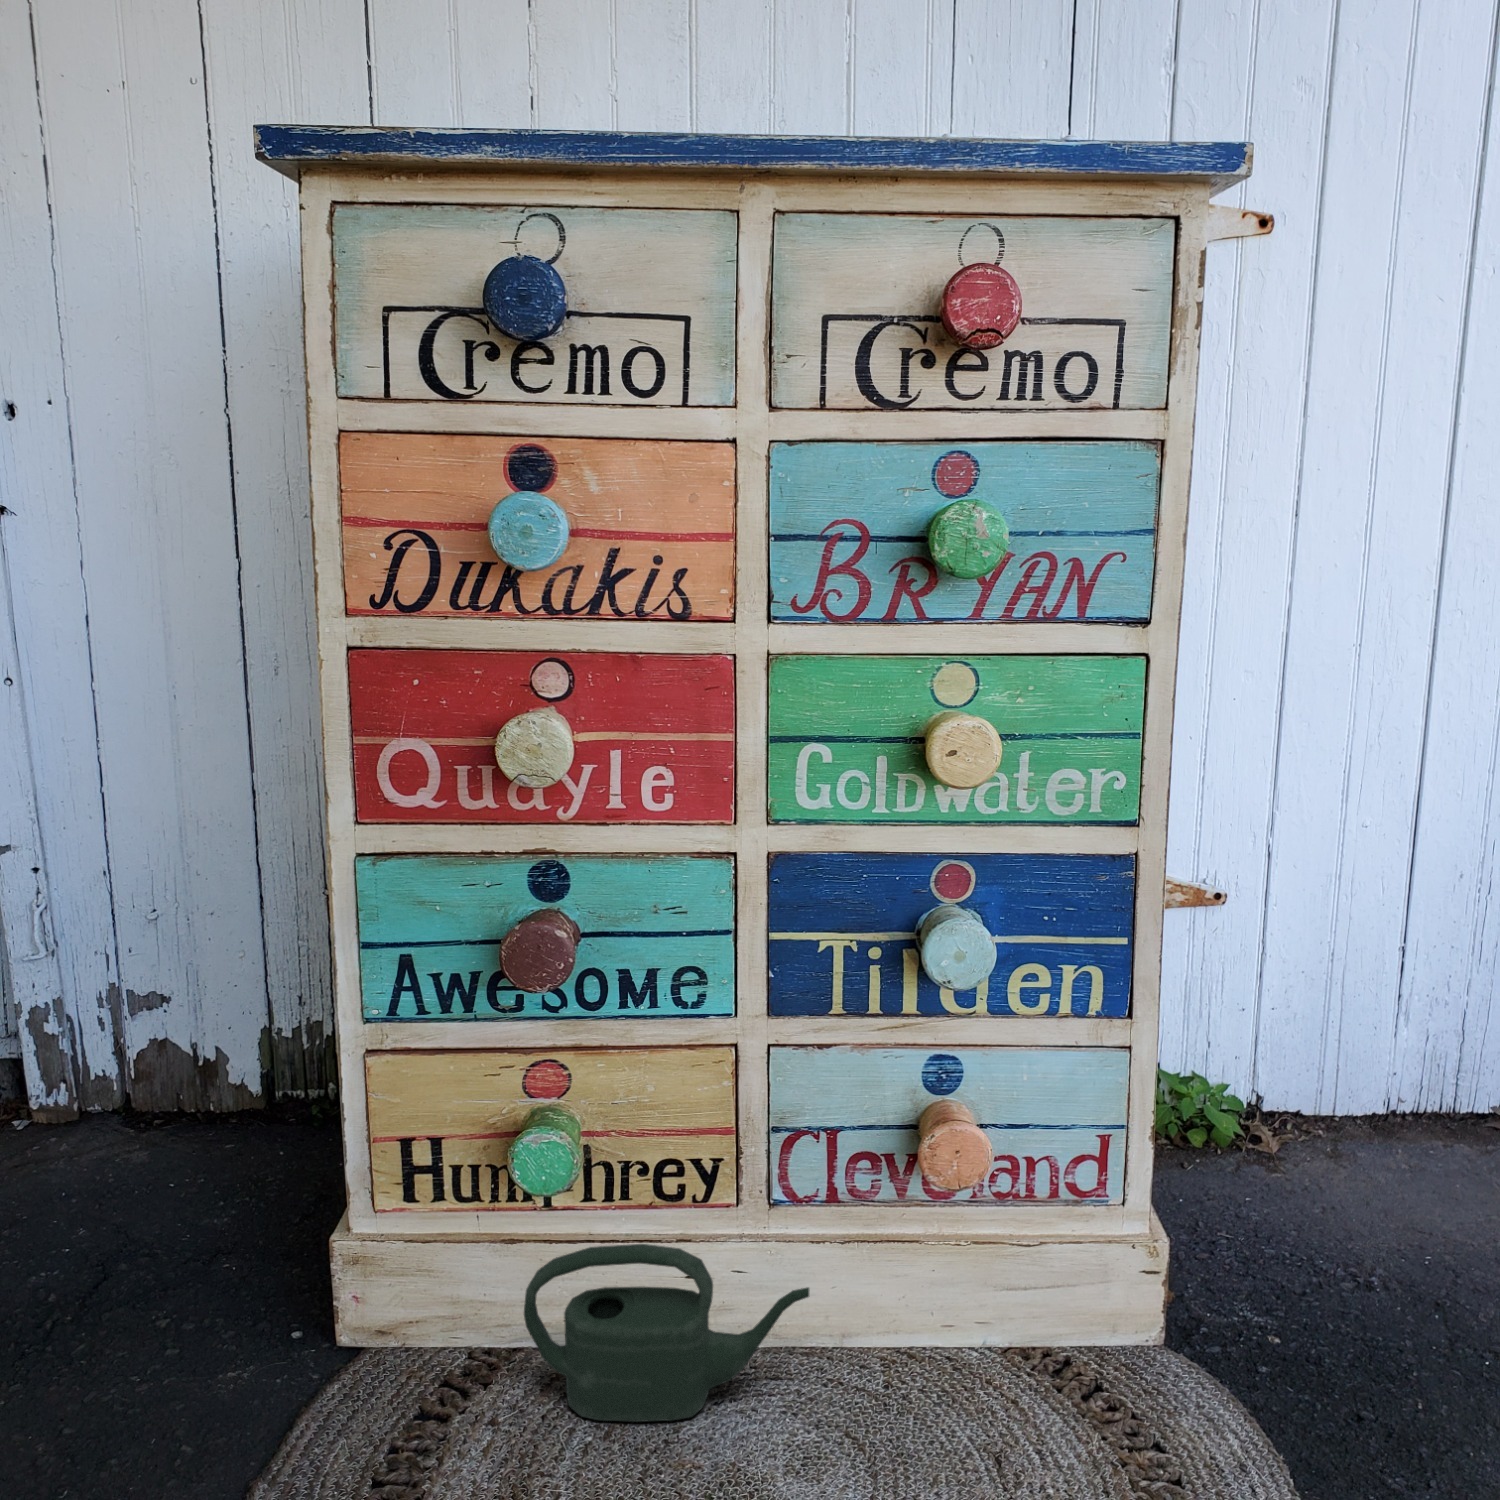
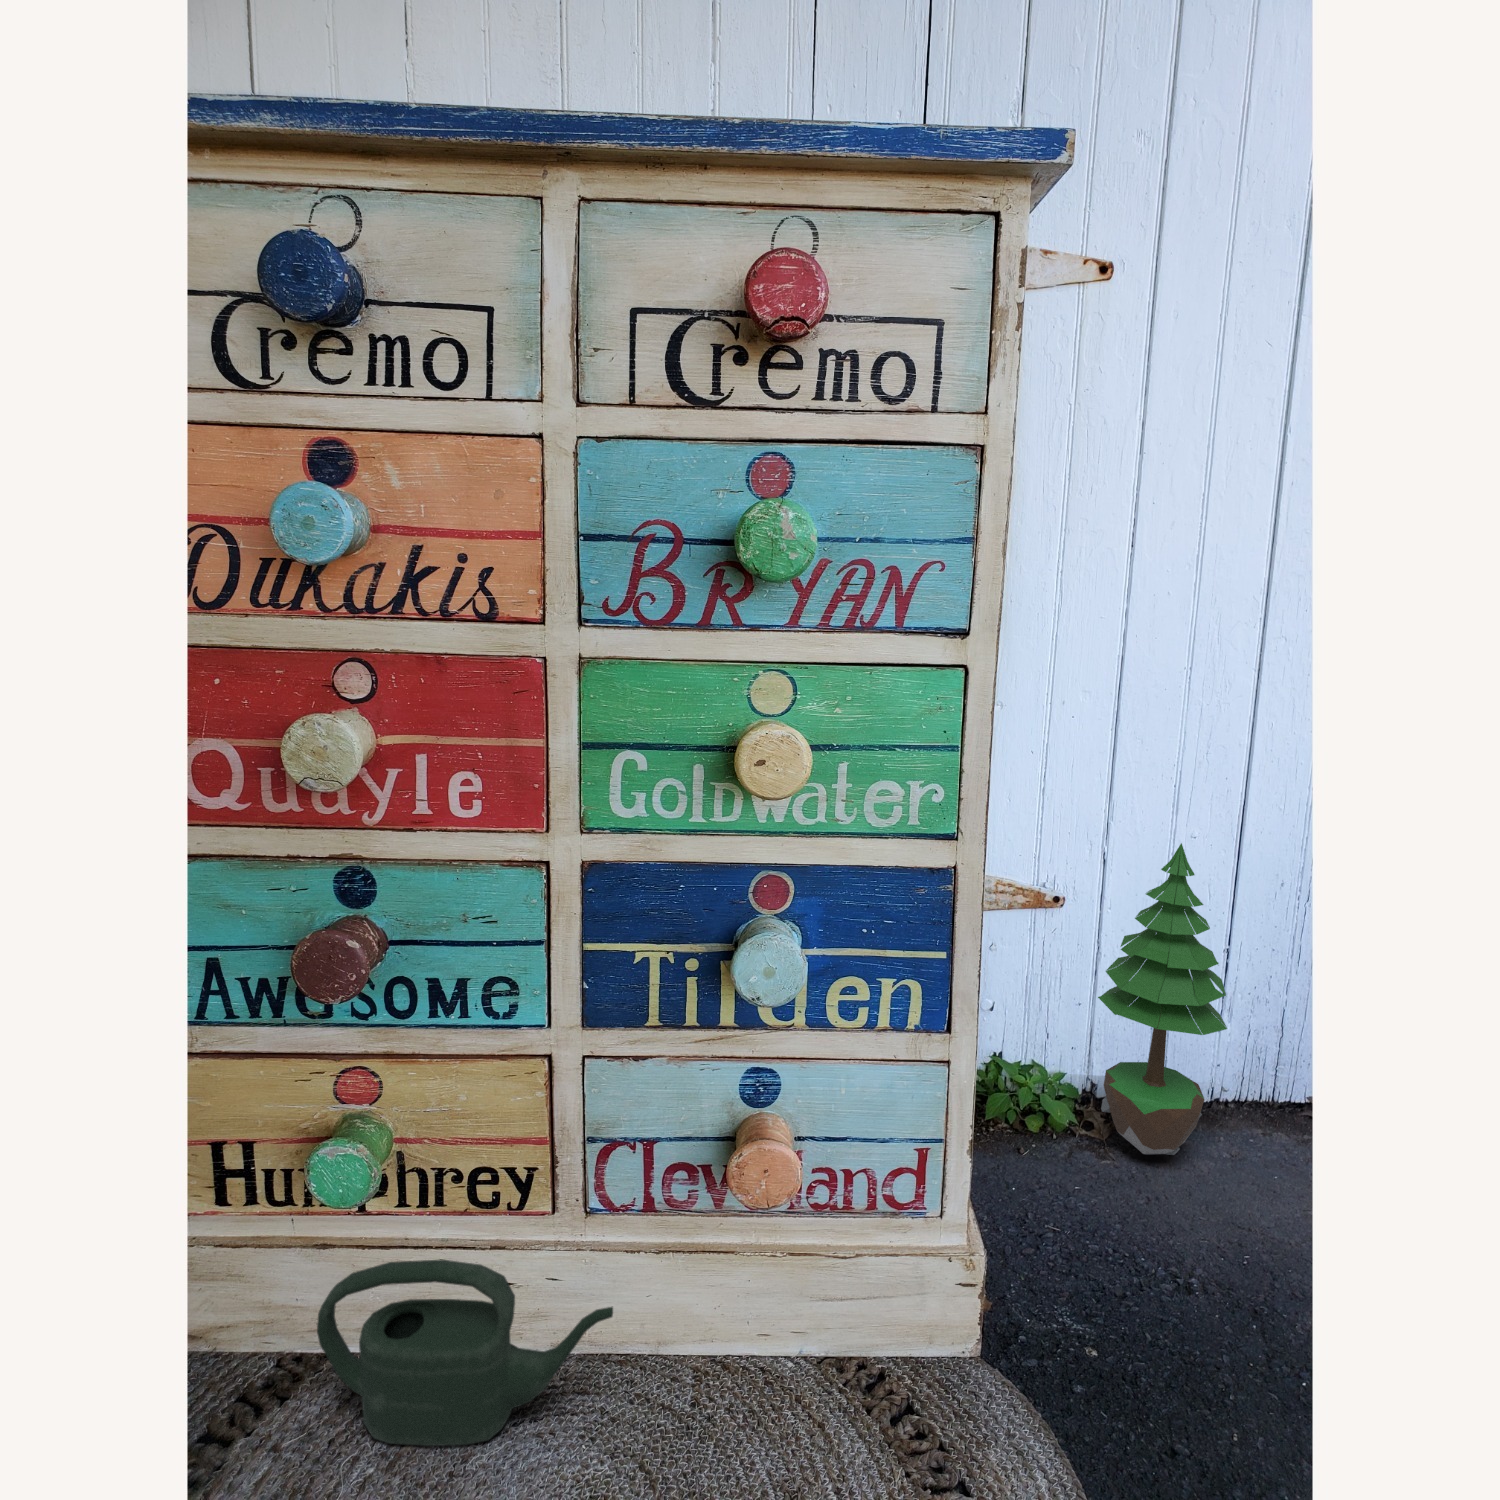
potted tree: none [1263,828,1406,1165] -> present [1098,843,1227,1155]

